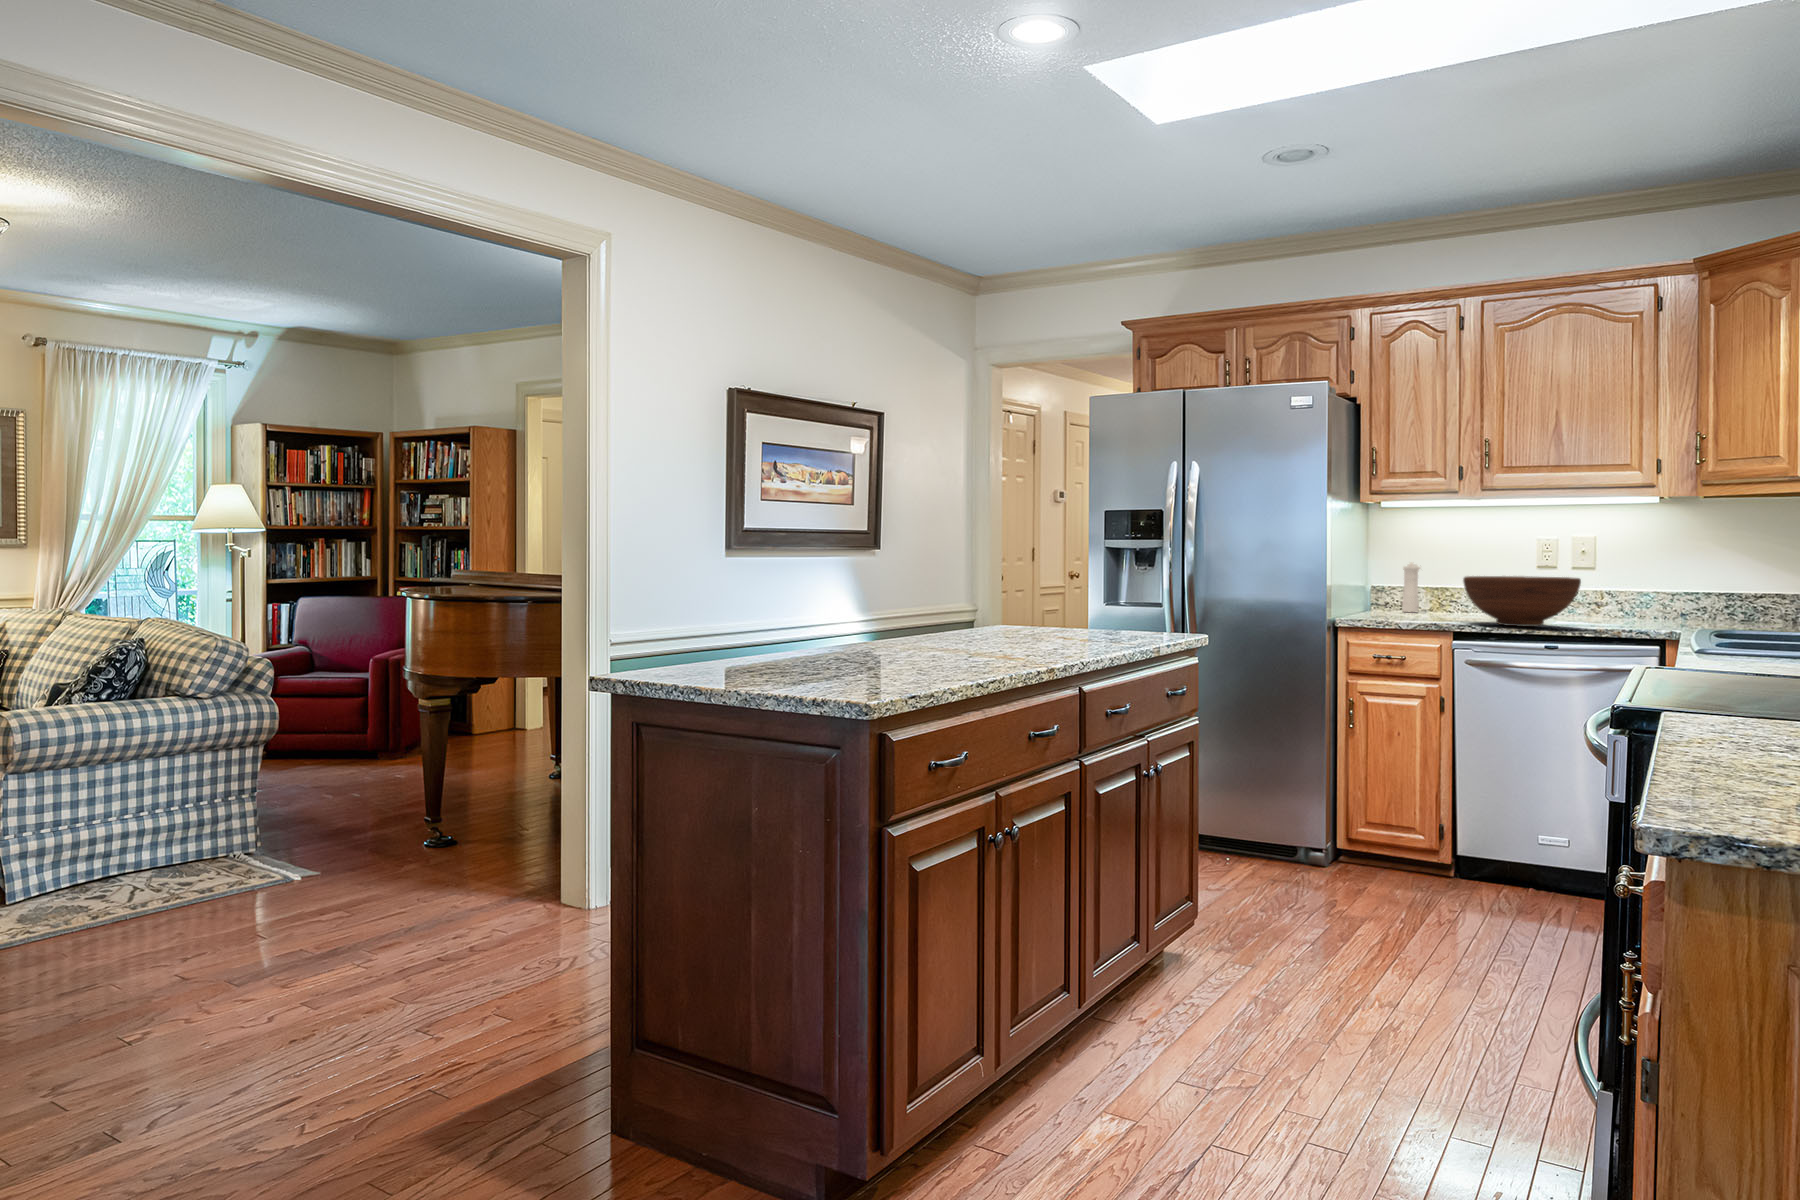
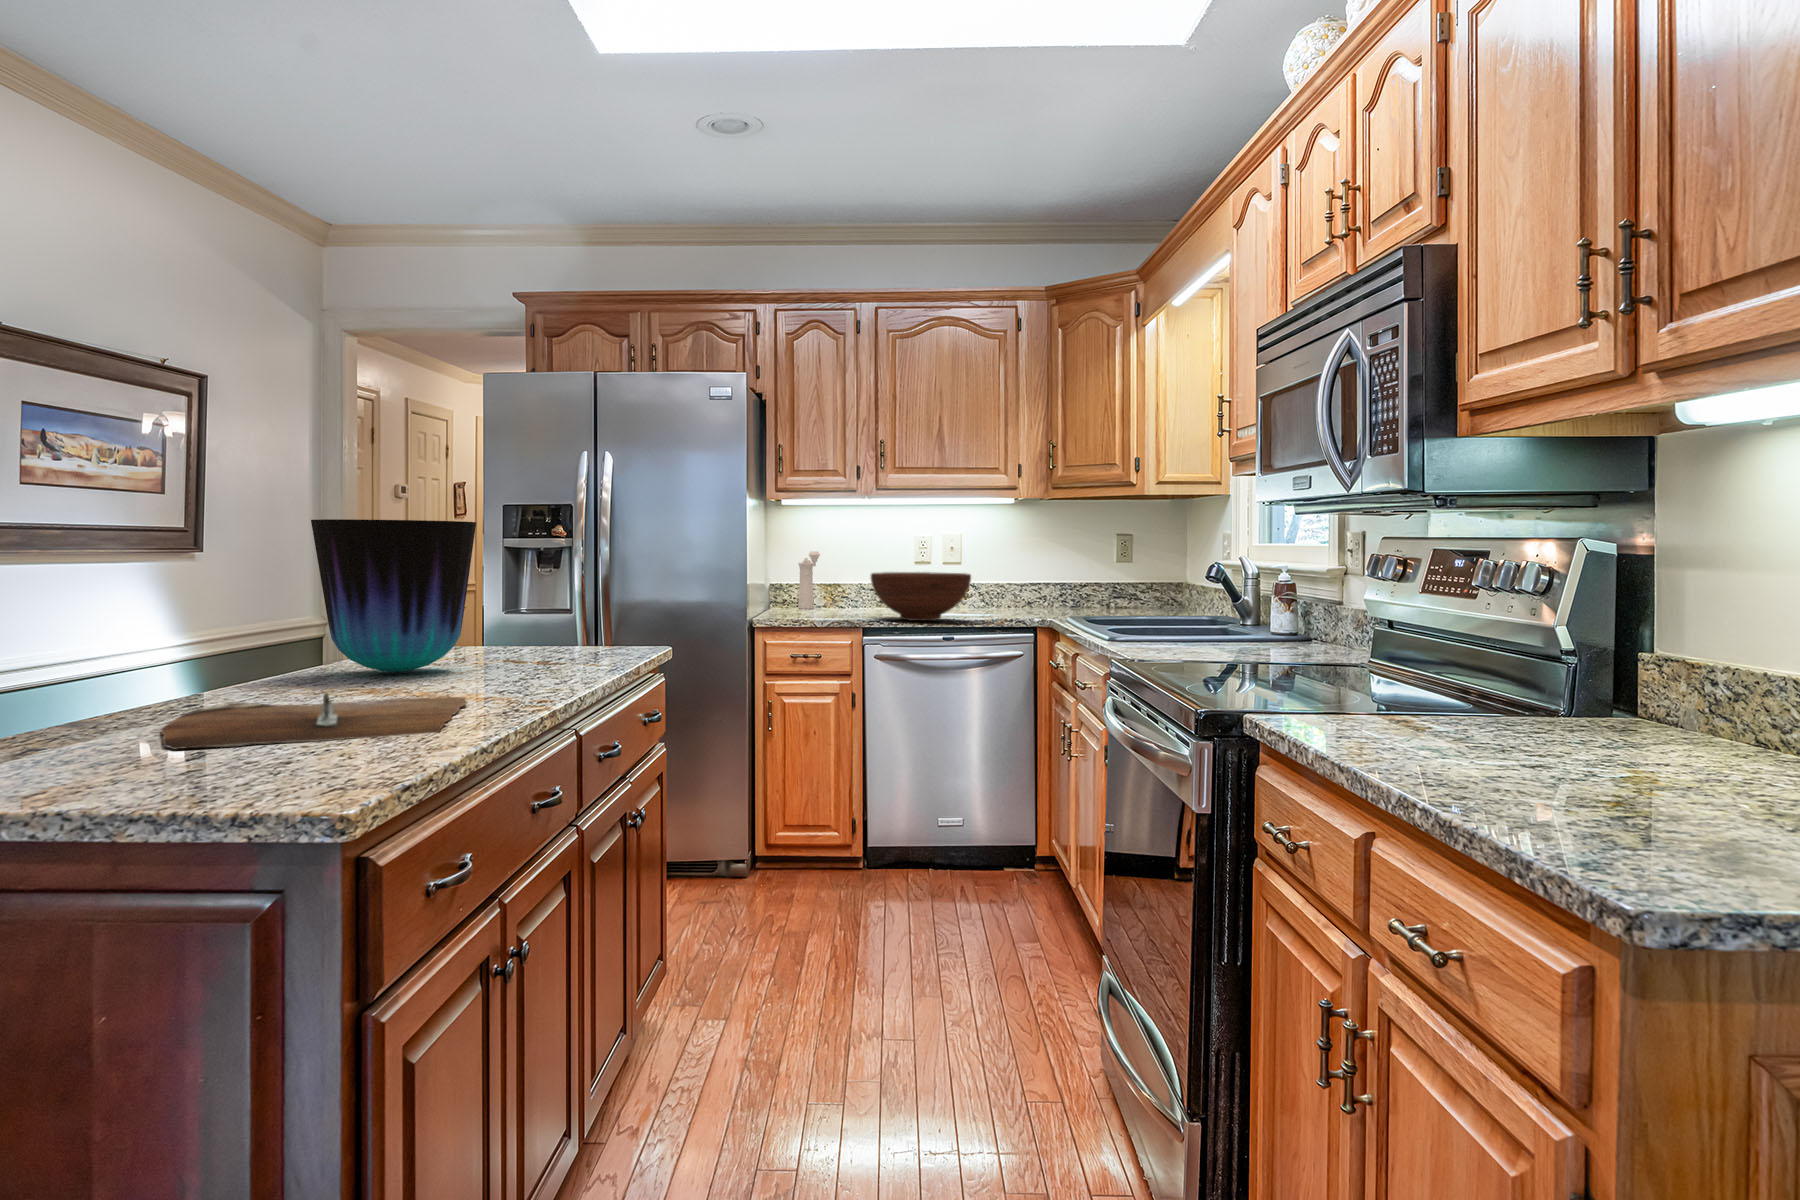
vase: none [930,530,1043,643] -> present [311,519,476,672]
cutting board: none [806,644,1003,674] -> present [162,693,466,749]

